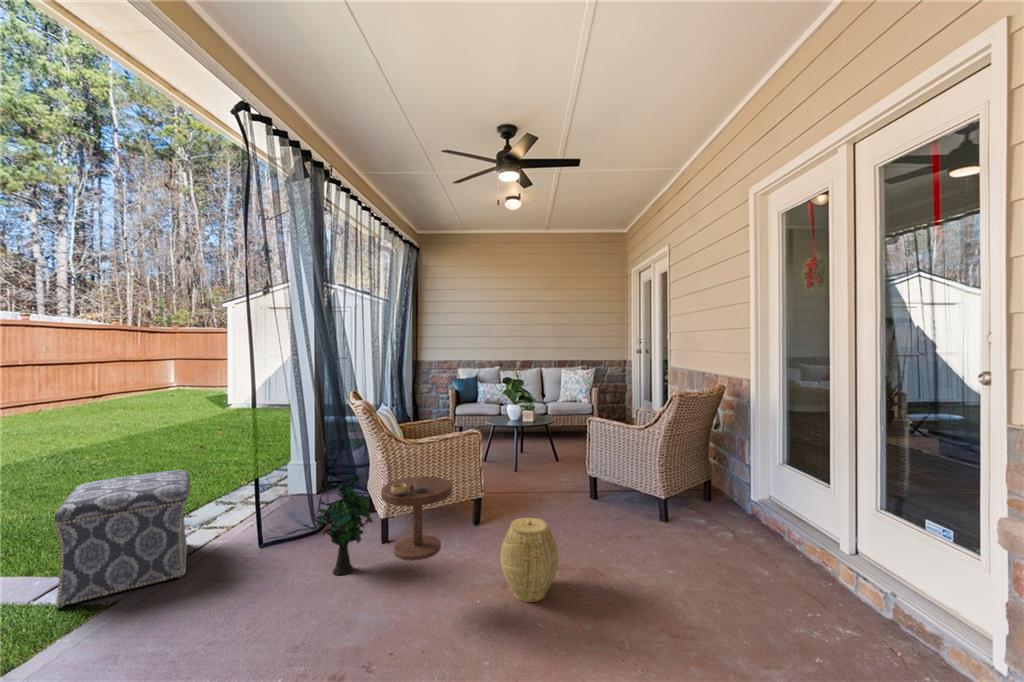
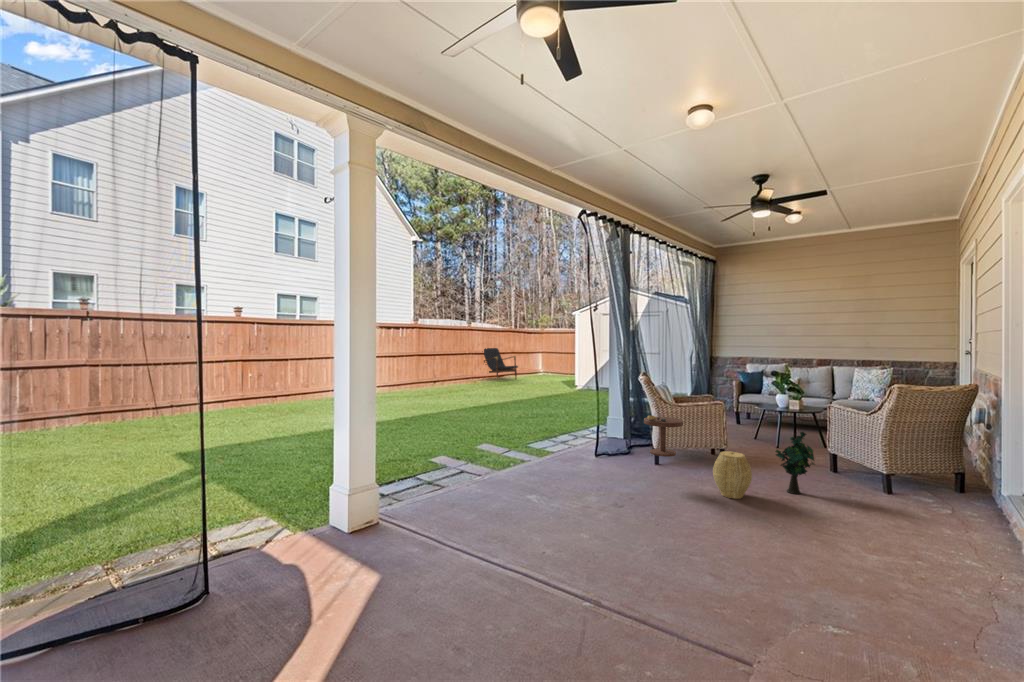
lounge chair: none [51,358,129,411] -> present [484,348,518,380]
ottoman: present [54,470,190,607] -> none [513,405,559,454]
decorative plant: present [315,475,373,575] -> present [775,432,815,494]

